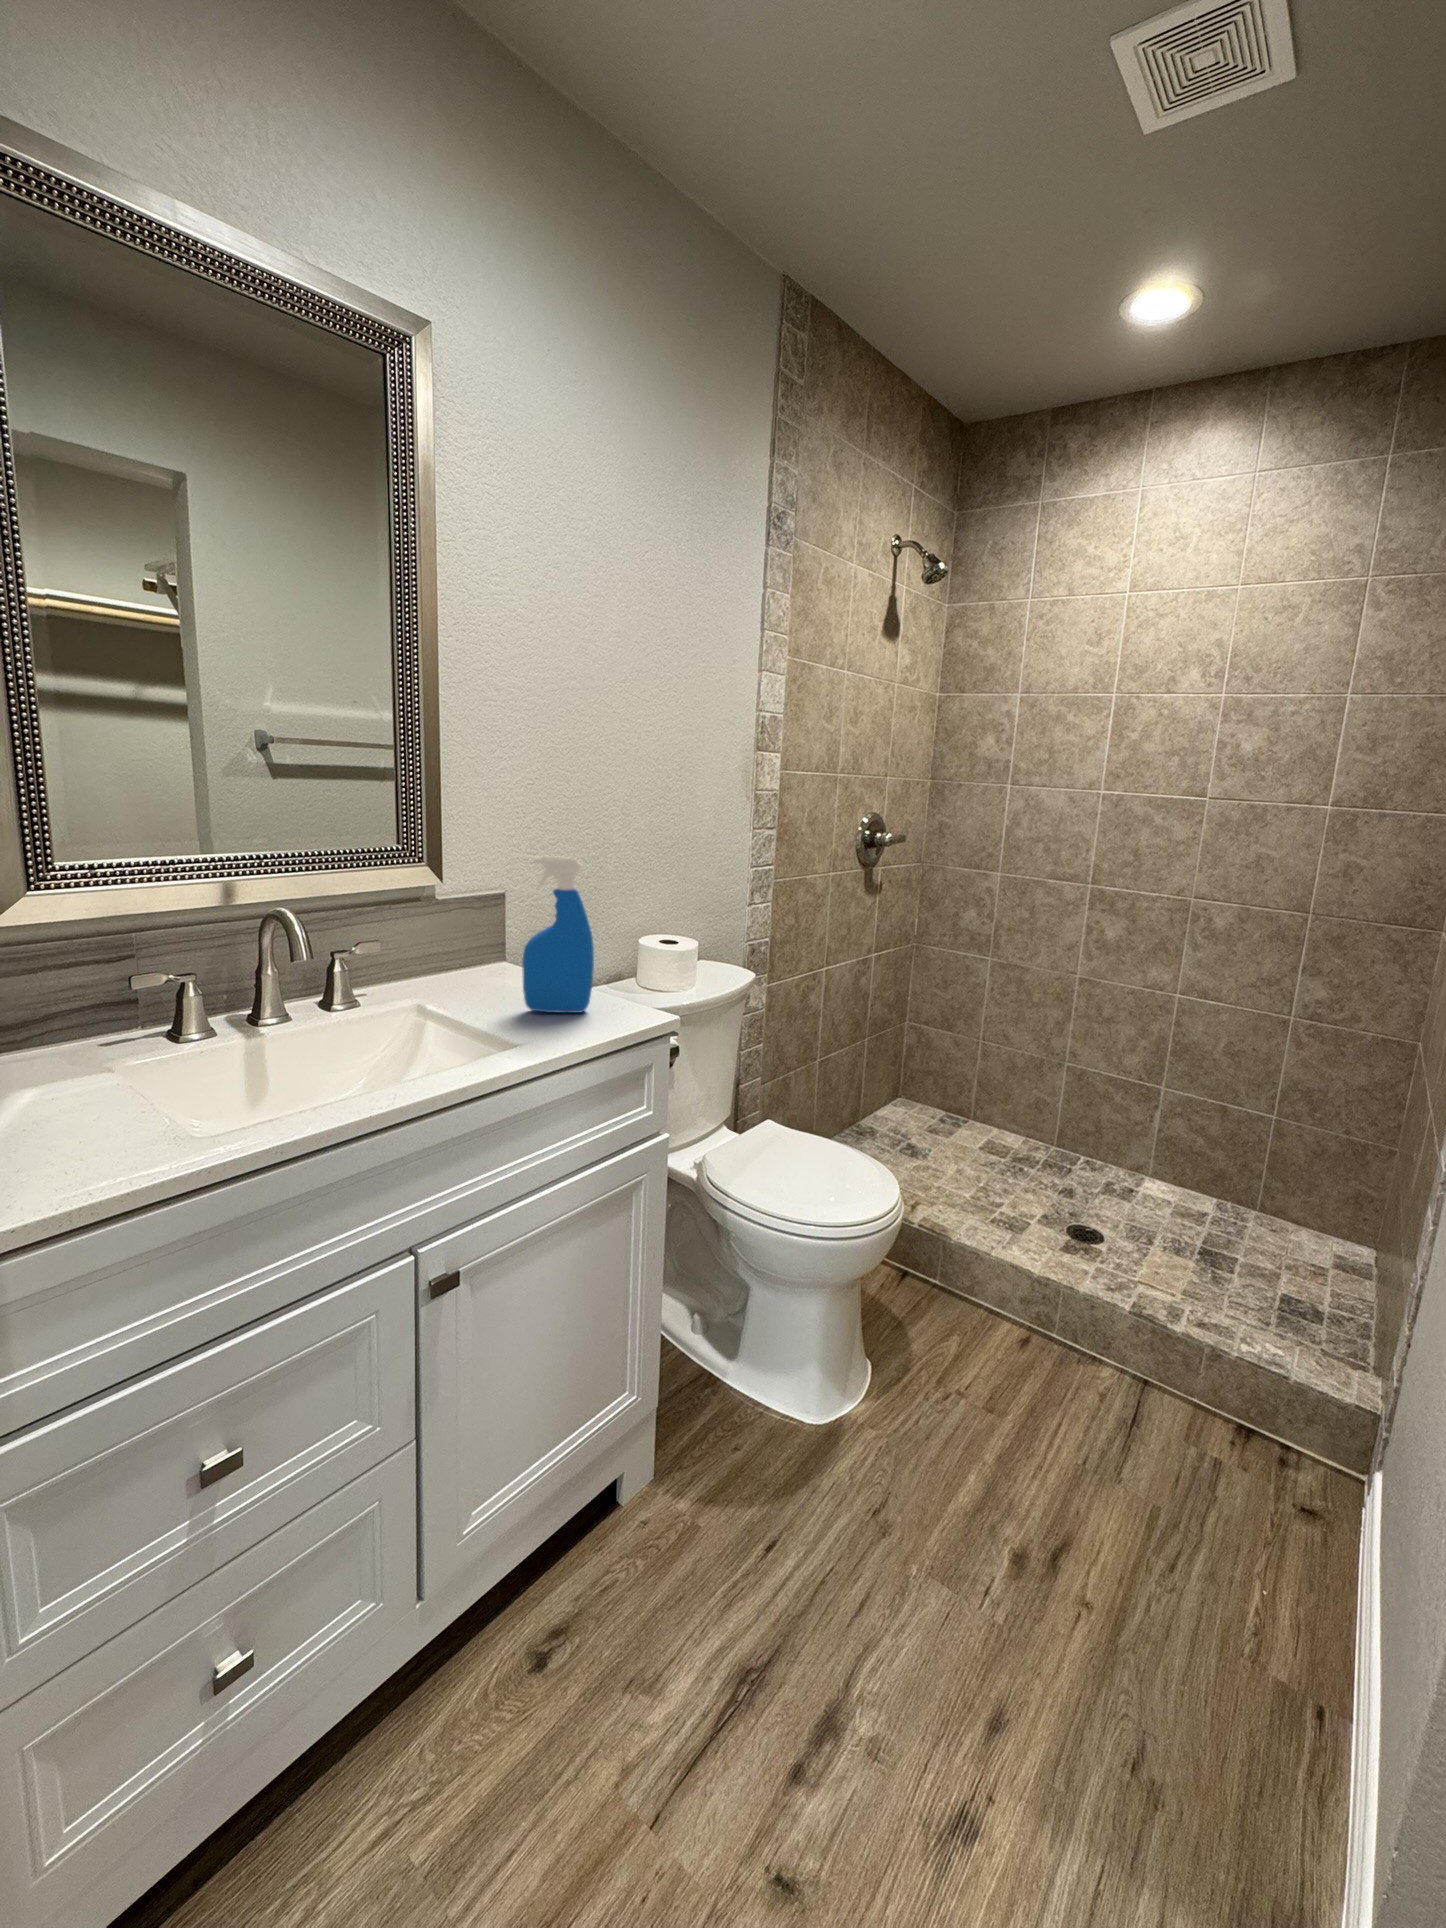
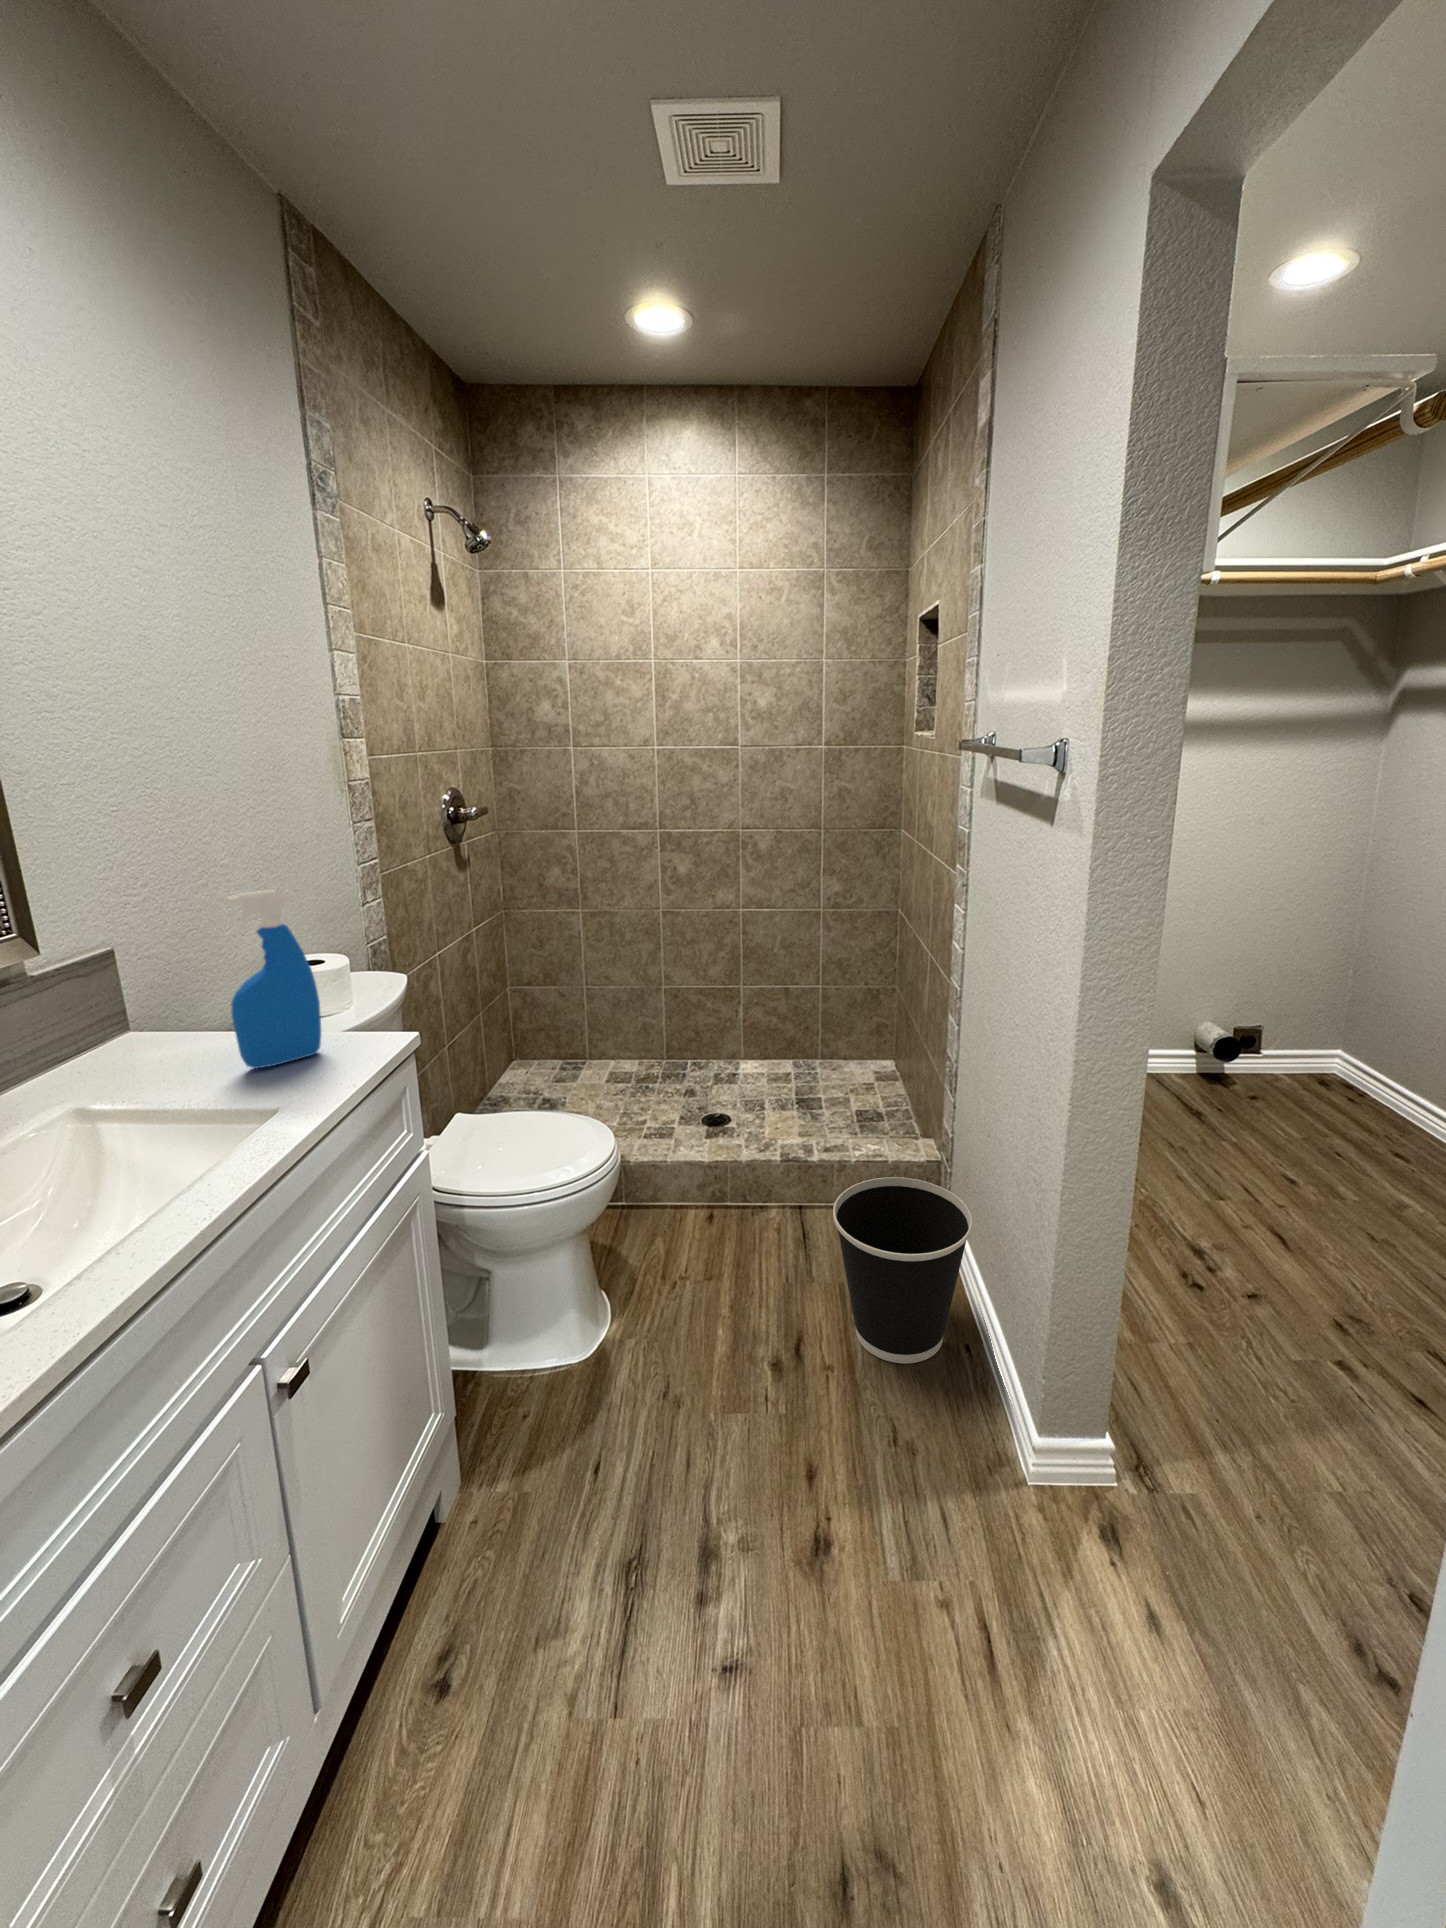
wastebasket: none [1138,1384,1364,1686] -> present [833,1177,972,1363]

